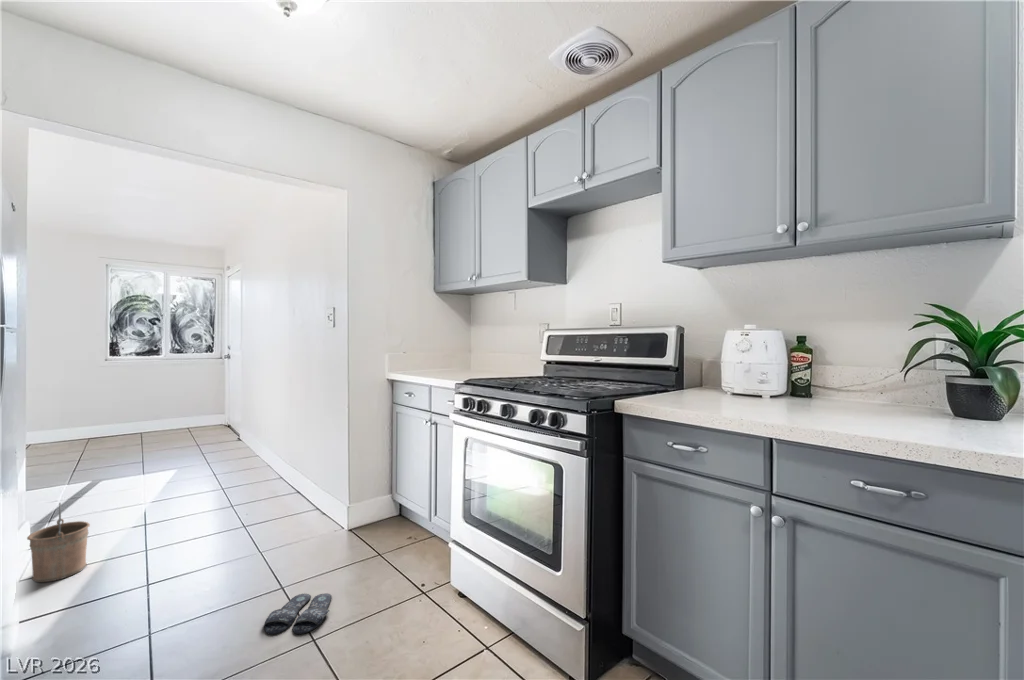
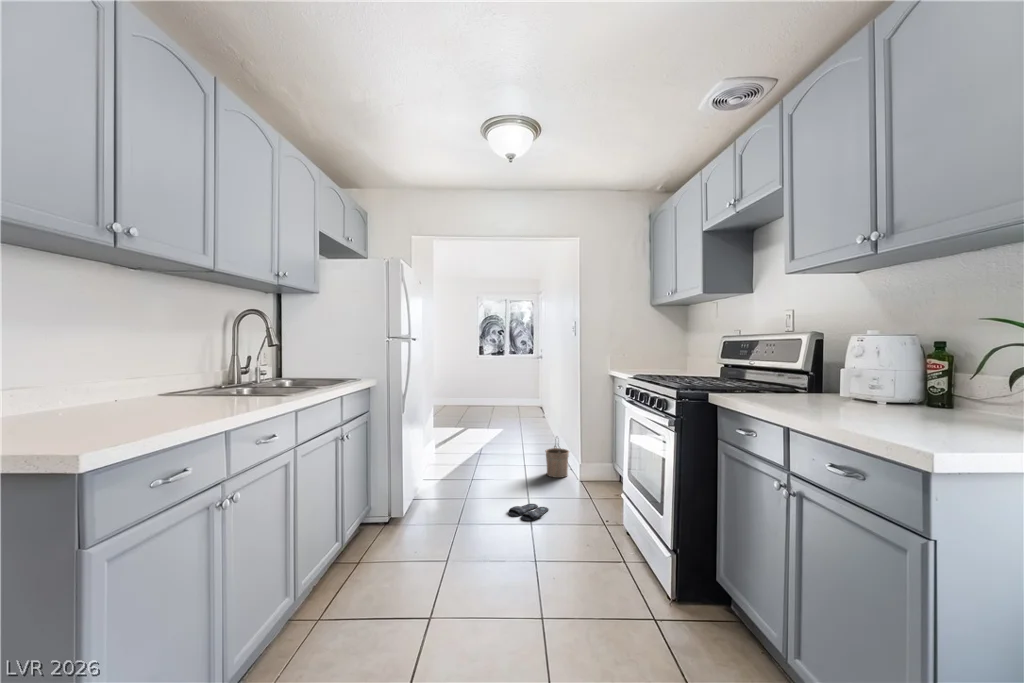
bucket: present [27,503,90,582] -> present [545,445,569,478]

